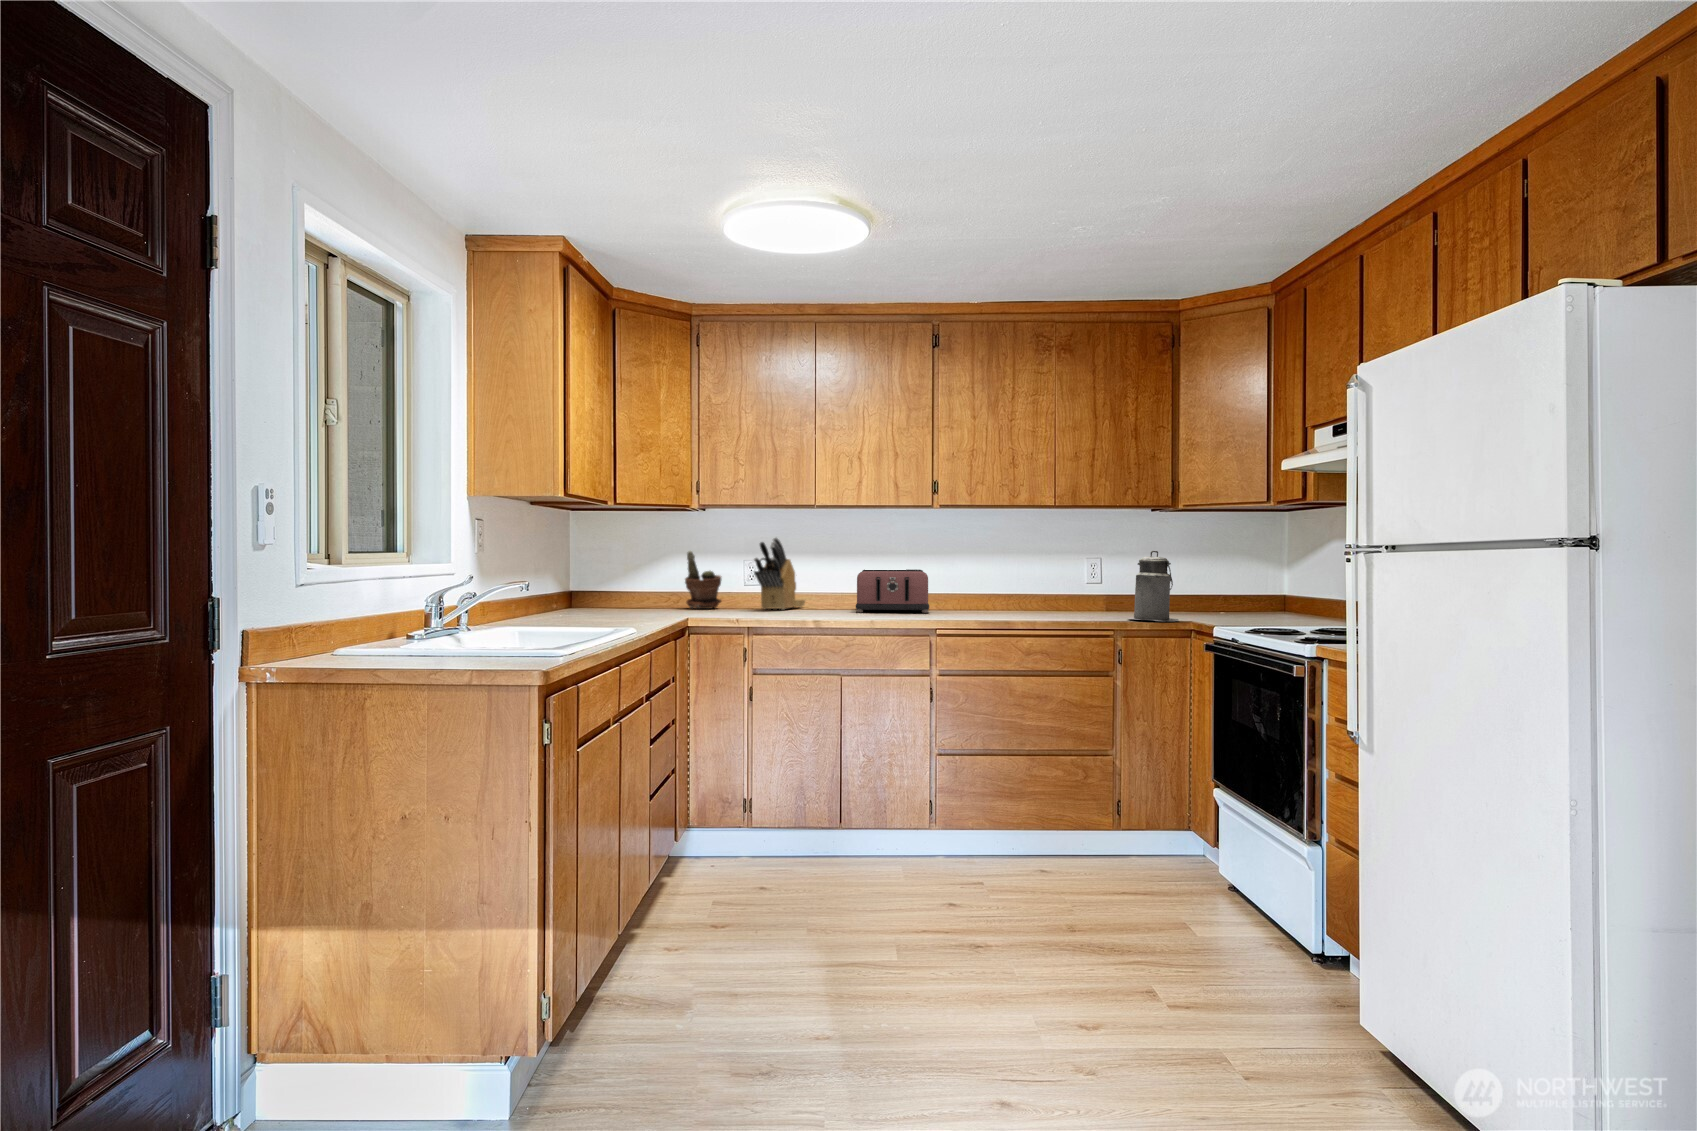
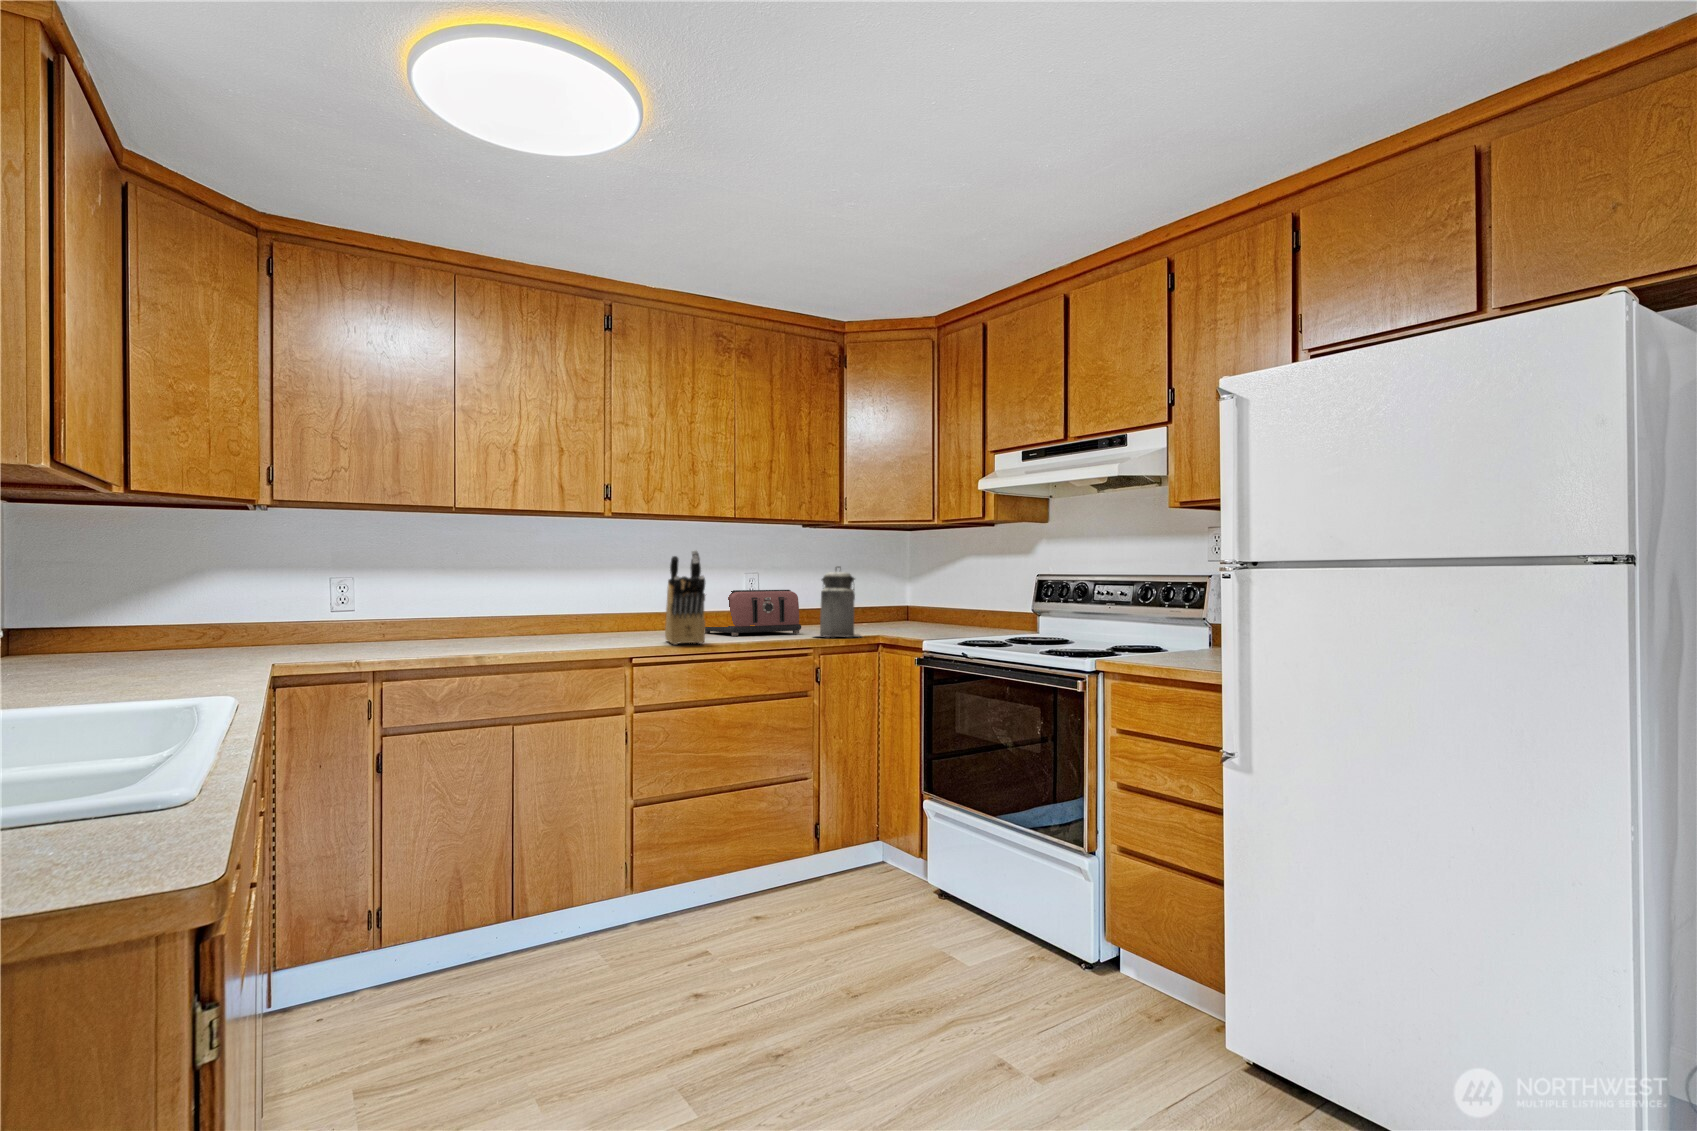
knife block: present [754,538,805,610] -> present [665,550,705,645]
potted plant: present [685,551,721,609] -> none [233,567,295,651]
toaster: present [856,569,929,613] -> present [705,590,801,636]

